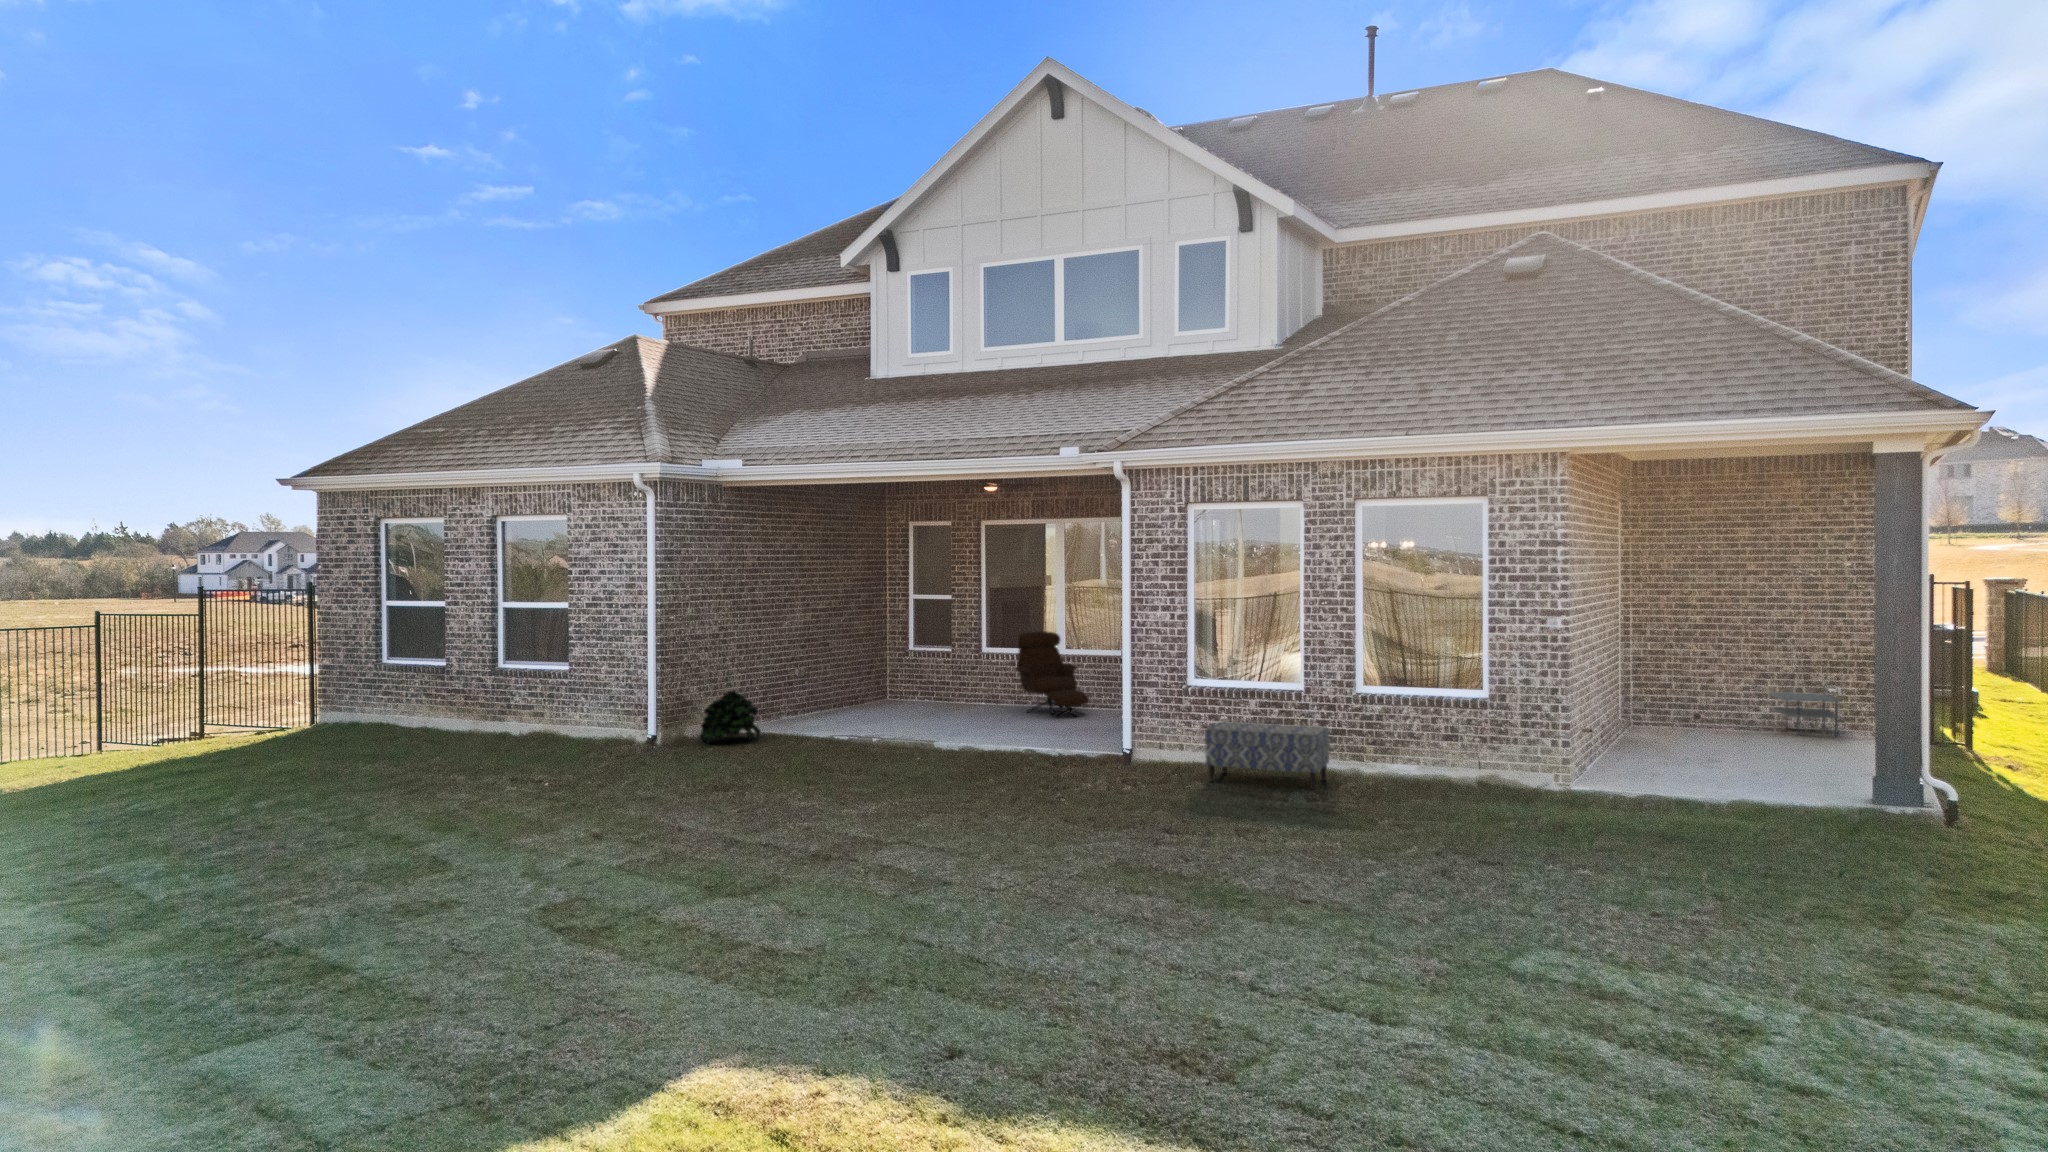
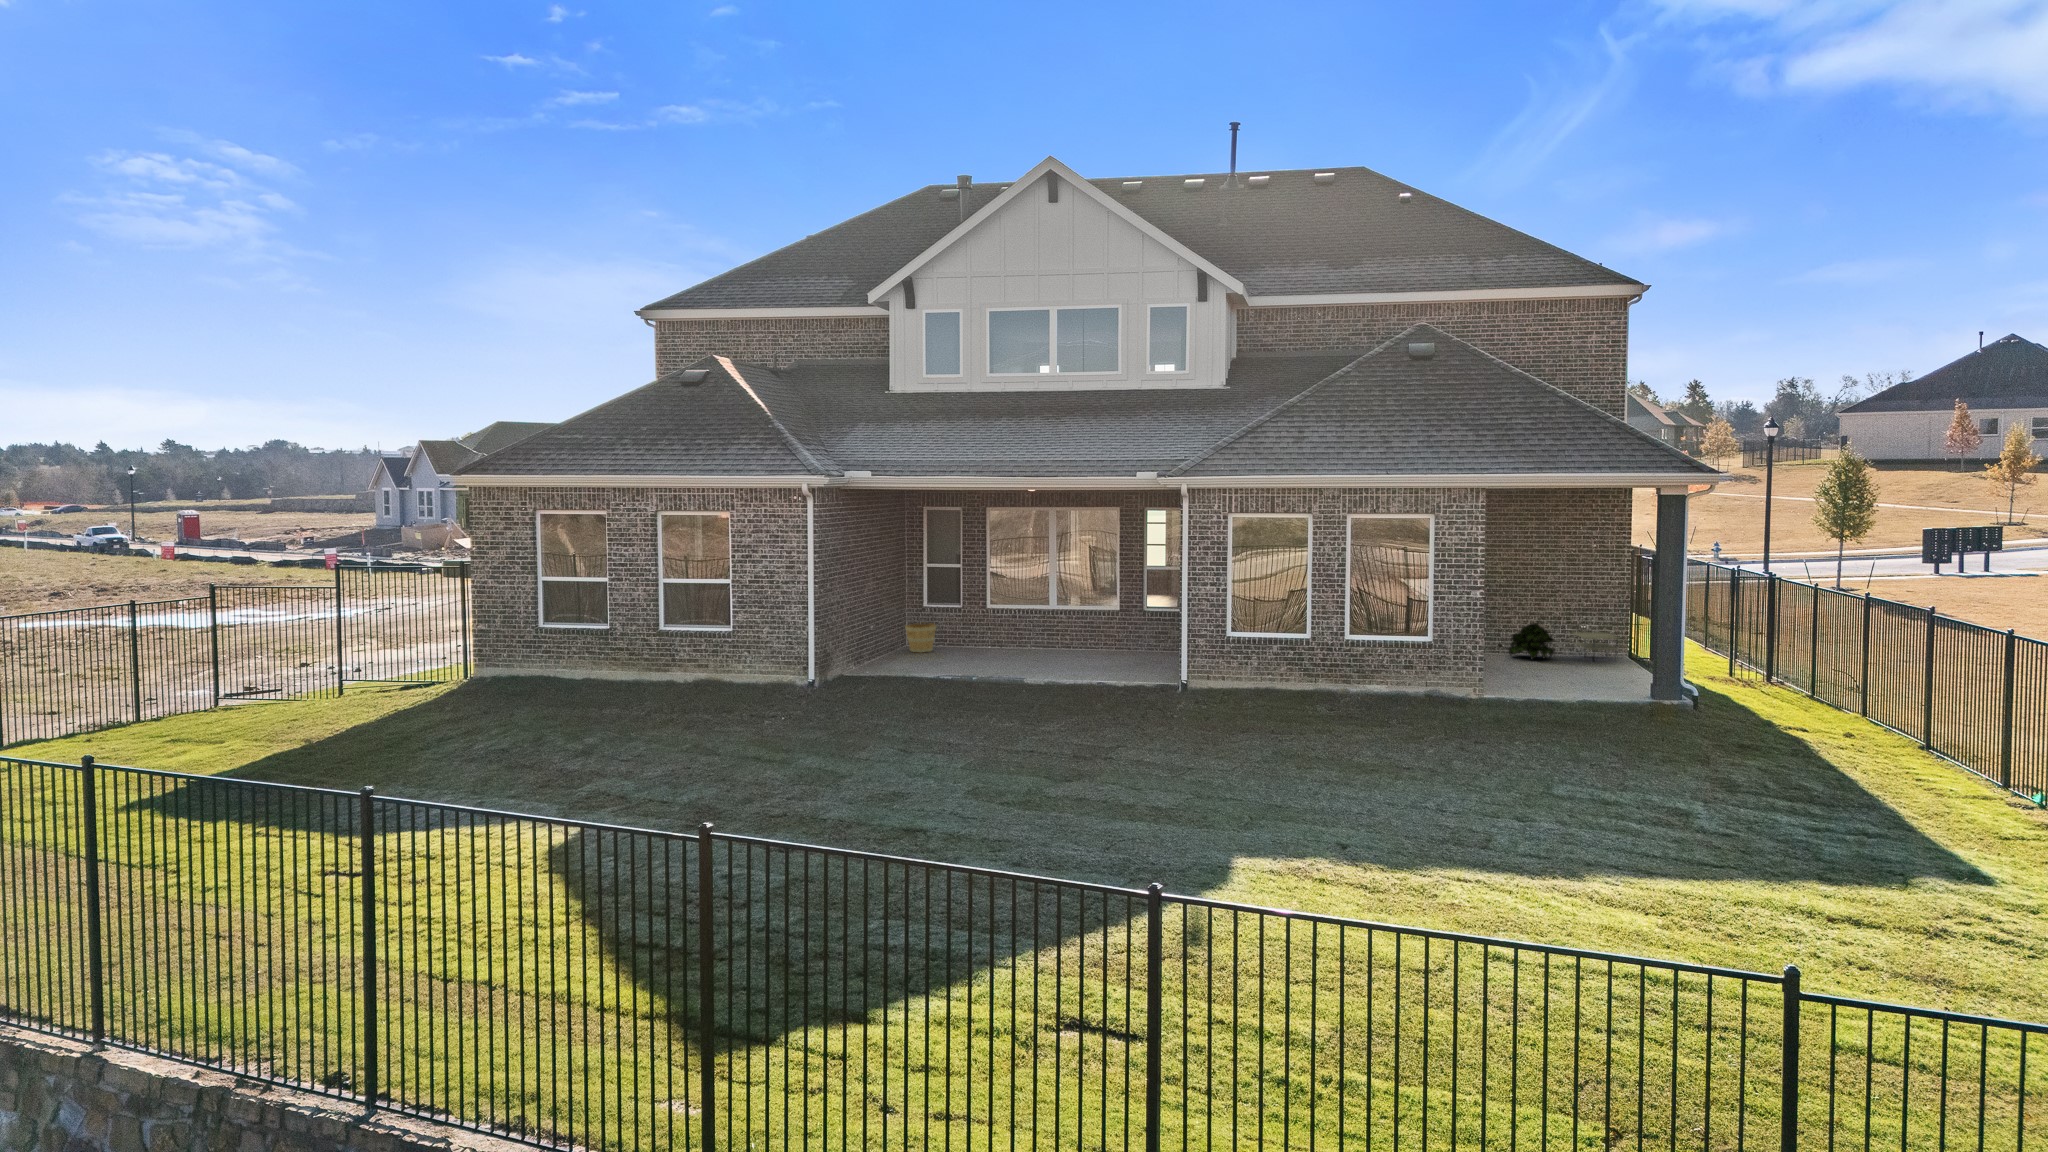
lounge chair: present [1016,631,1089,717] -> none [1047,595,1109,661]
wooden bucket: none [852,666,892,703] -> present [905,623,936,653]
potted plant: present [700,690,761,743] -> present [1509,623,1554,659]
bench: present [1205,721,1329,789] -> none [1251,661,1329,704]

